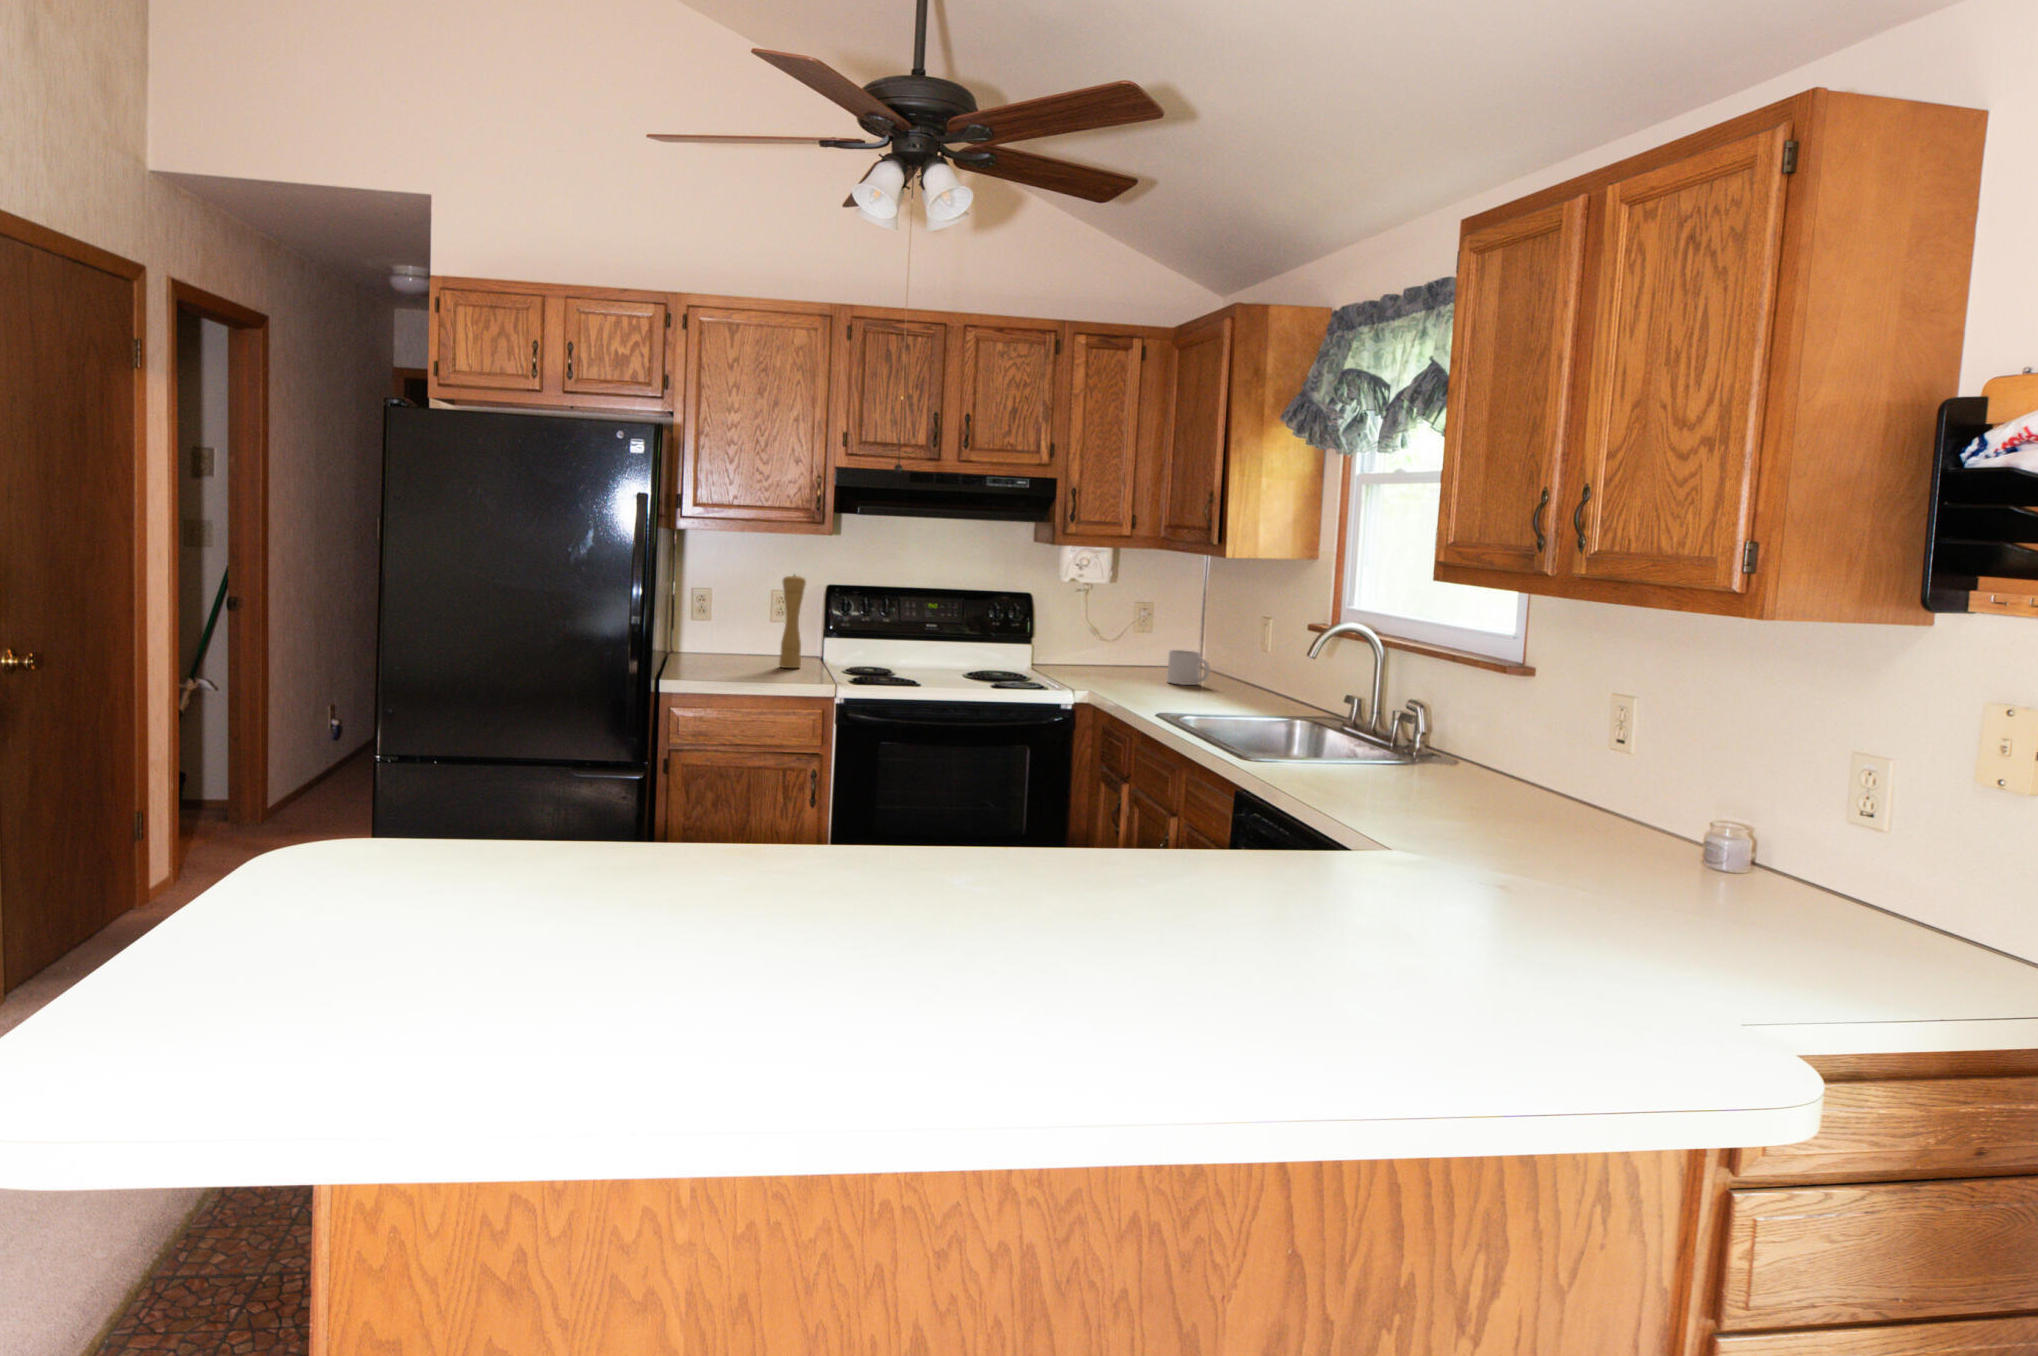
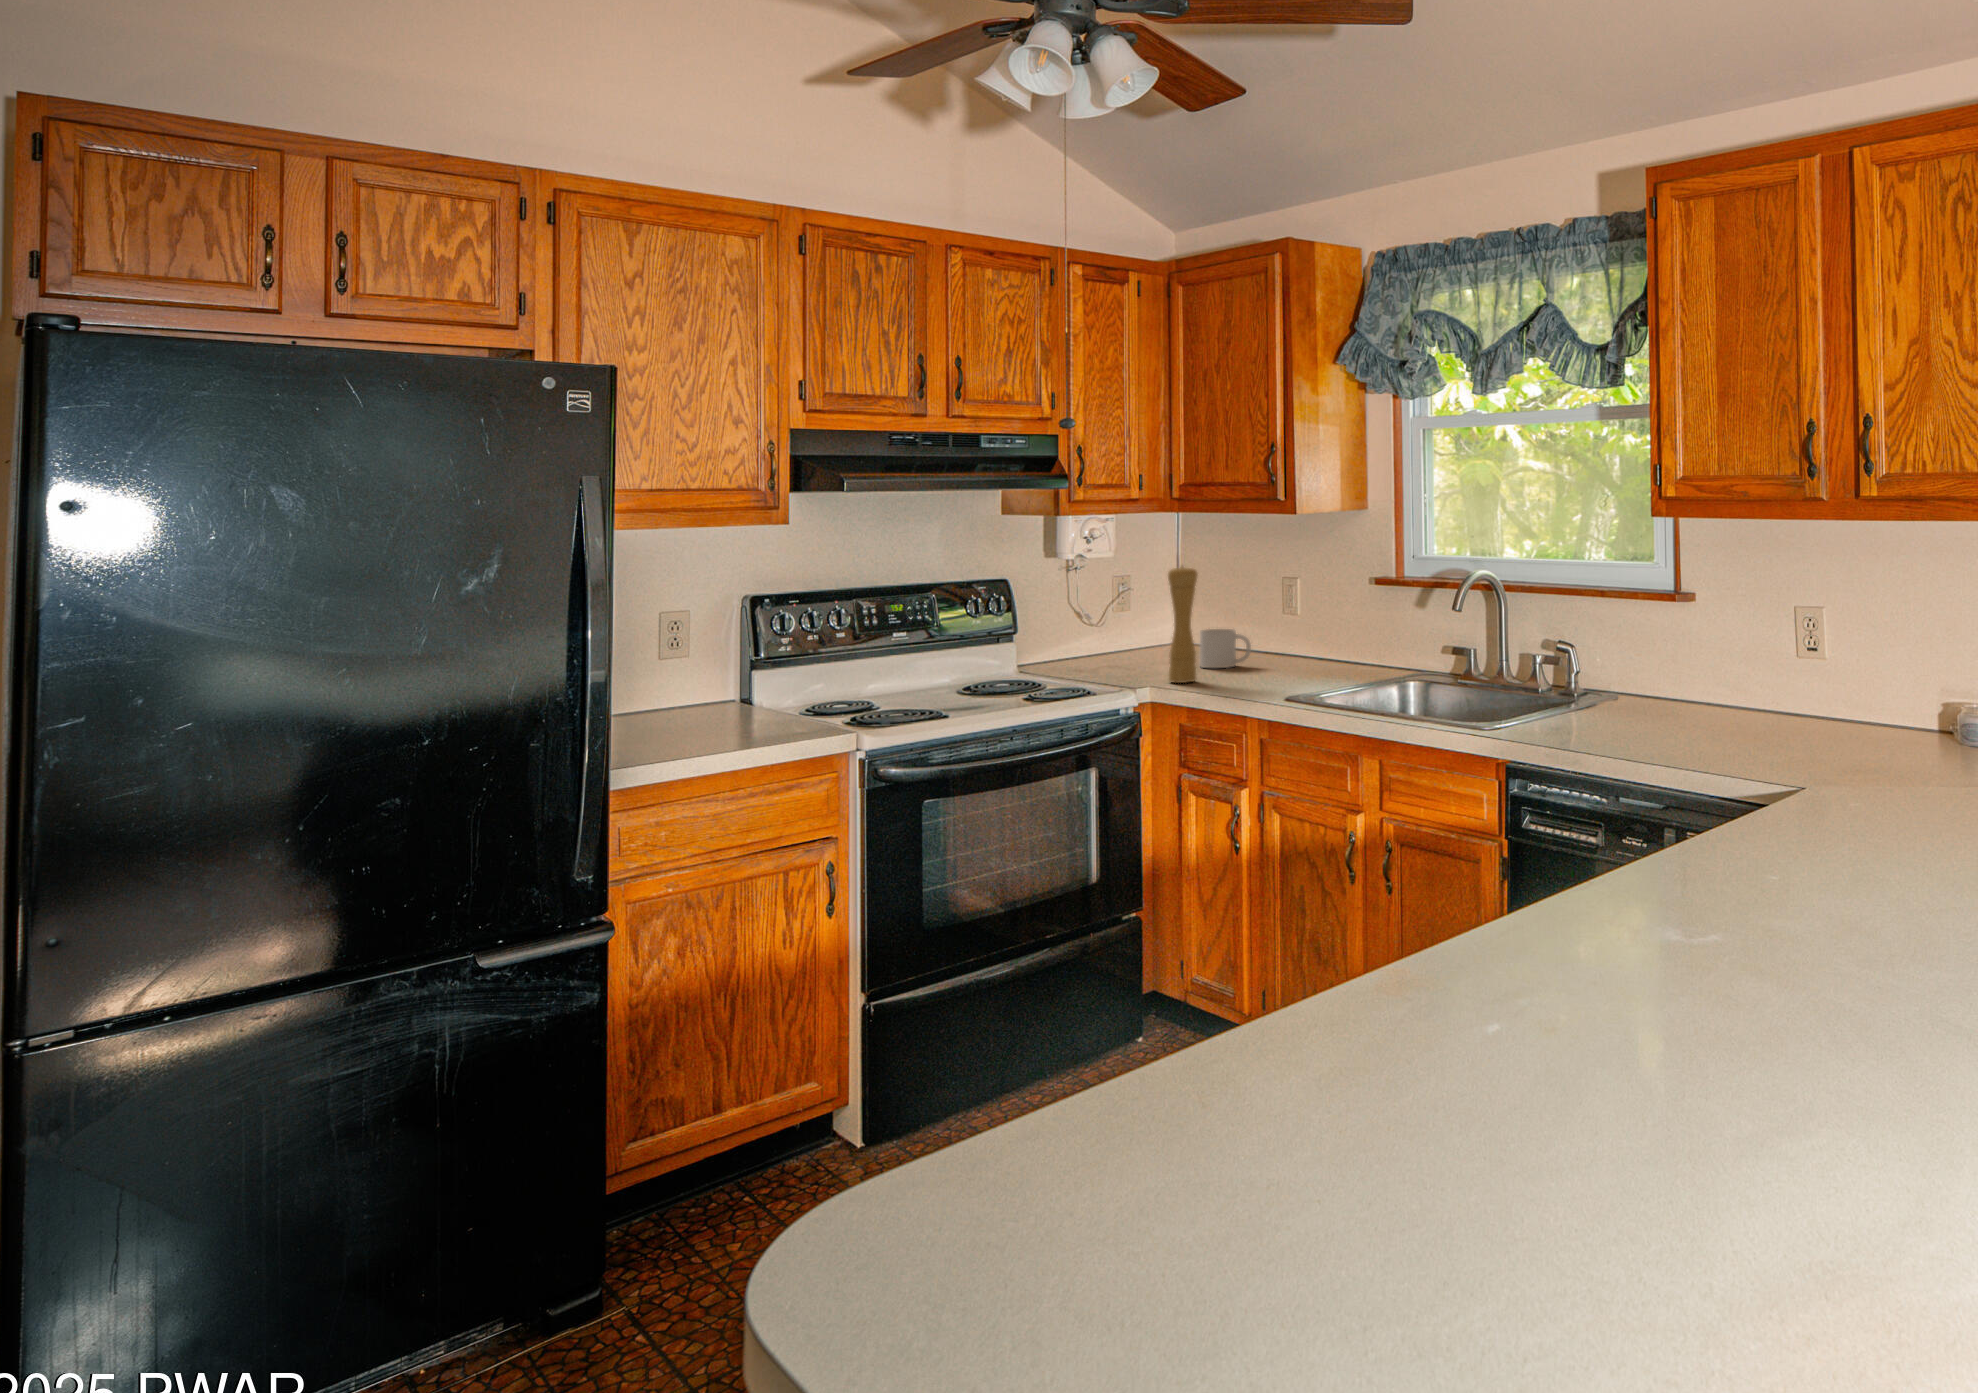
pepper mill: present [779,575,806,668] -> present [1168,567,1197,683]

